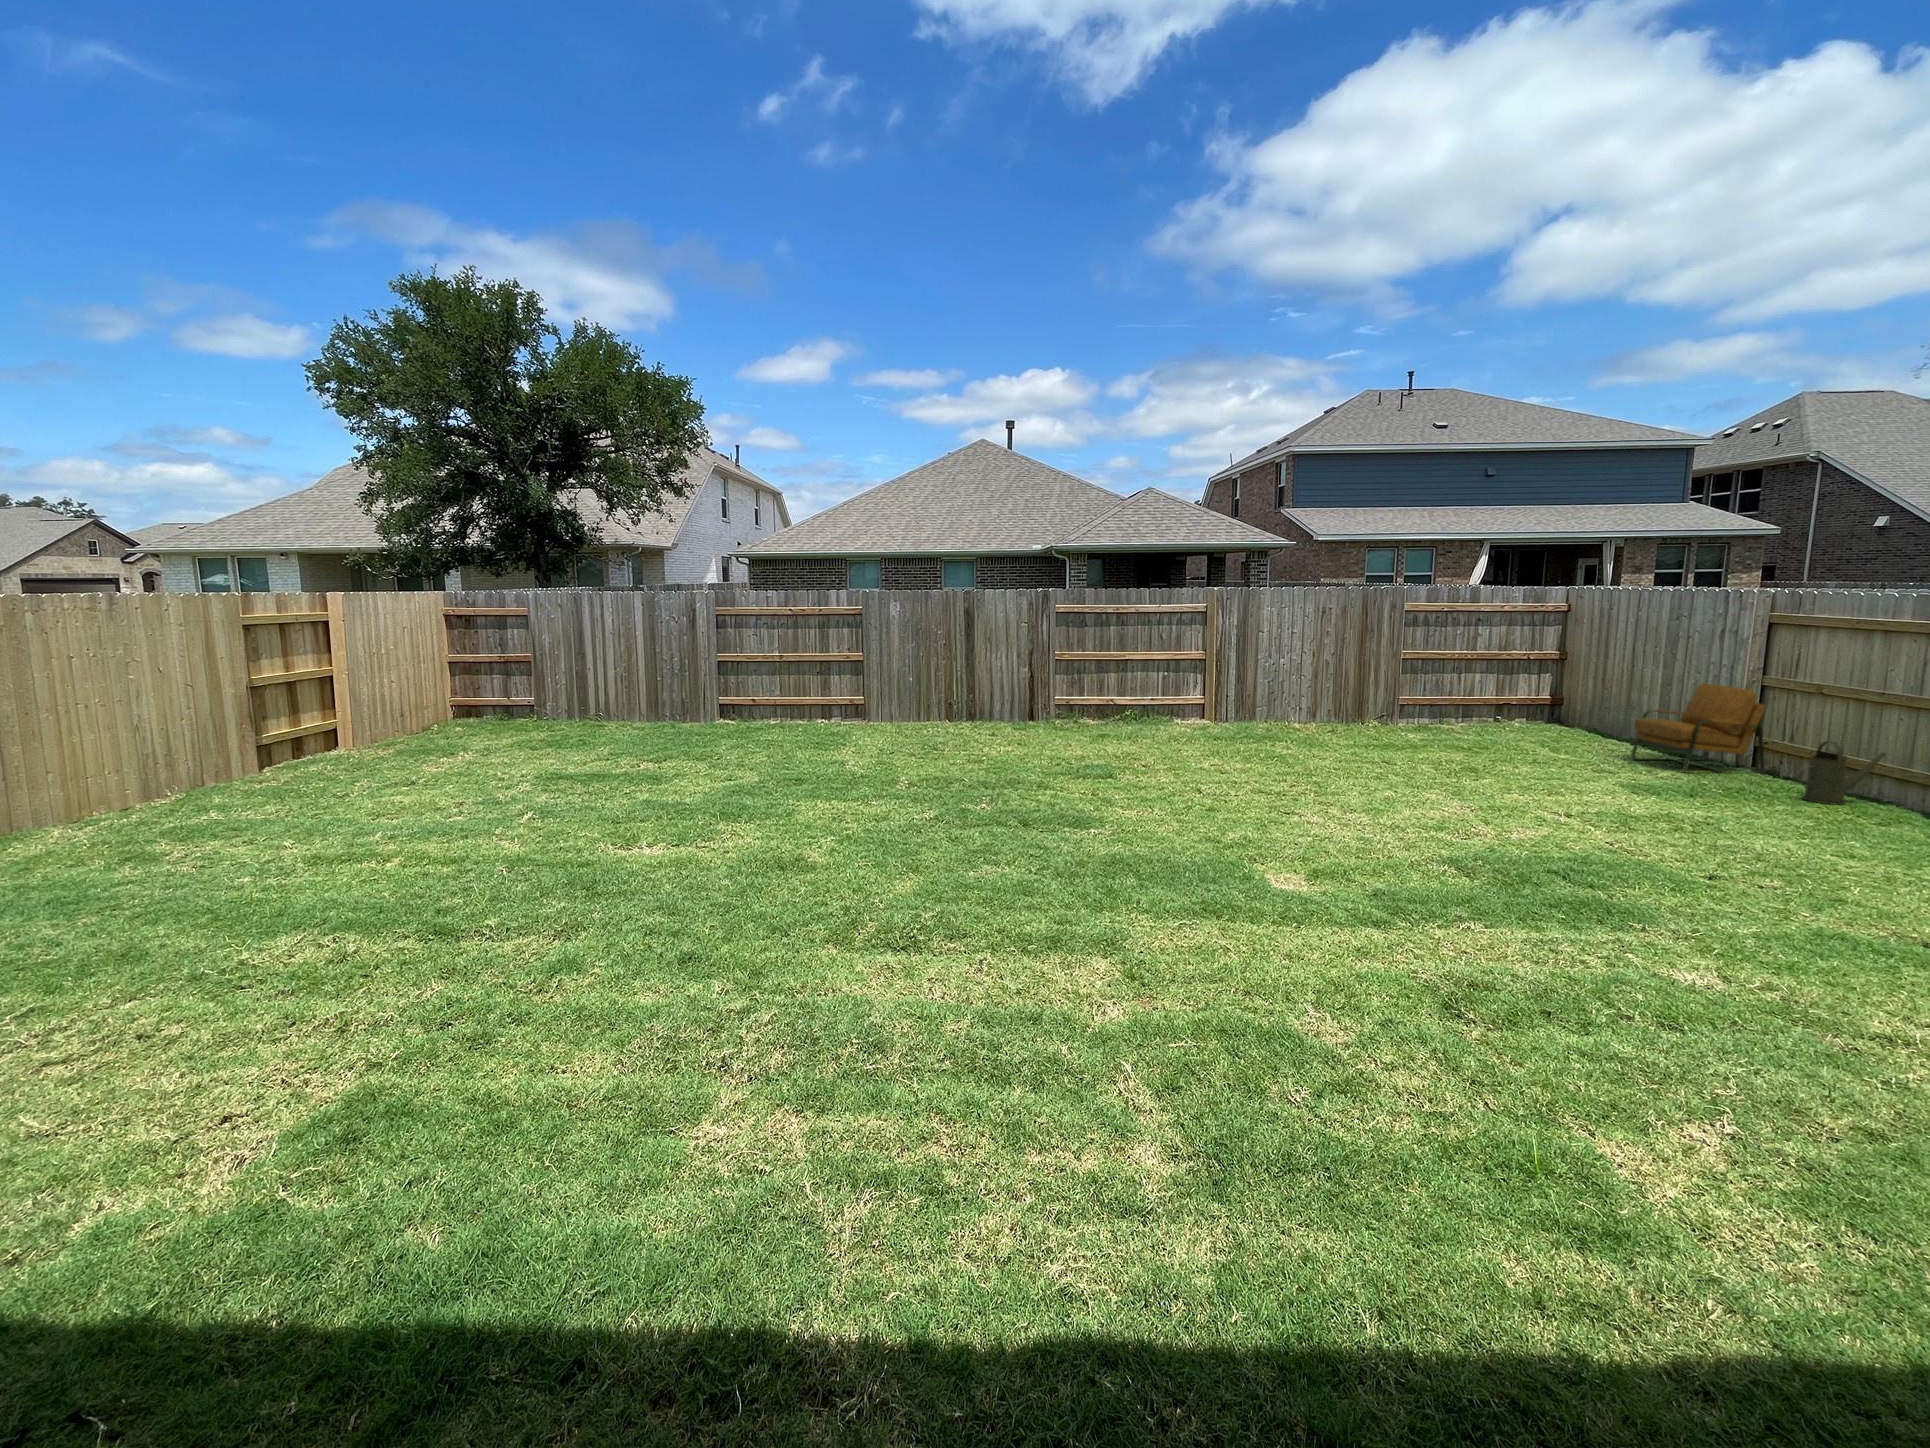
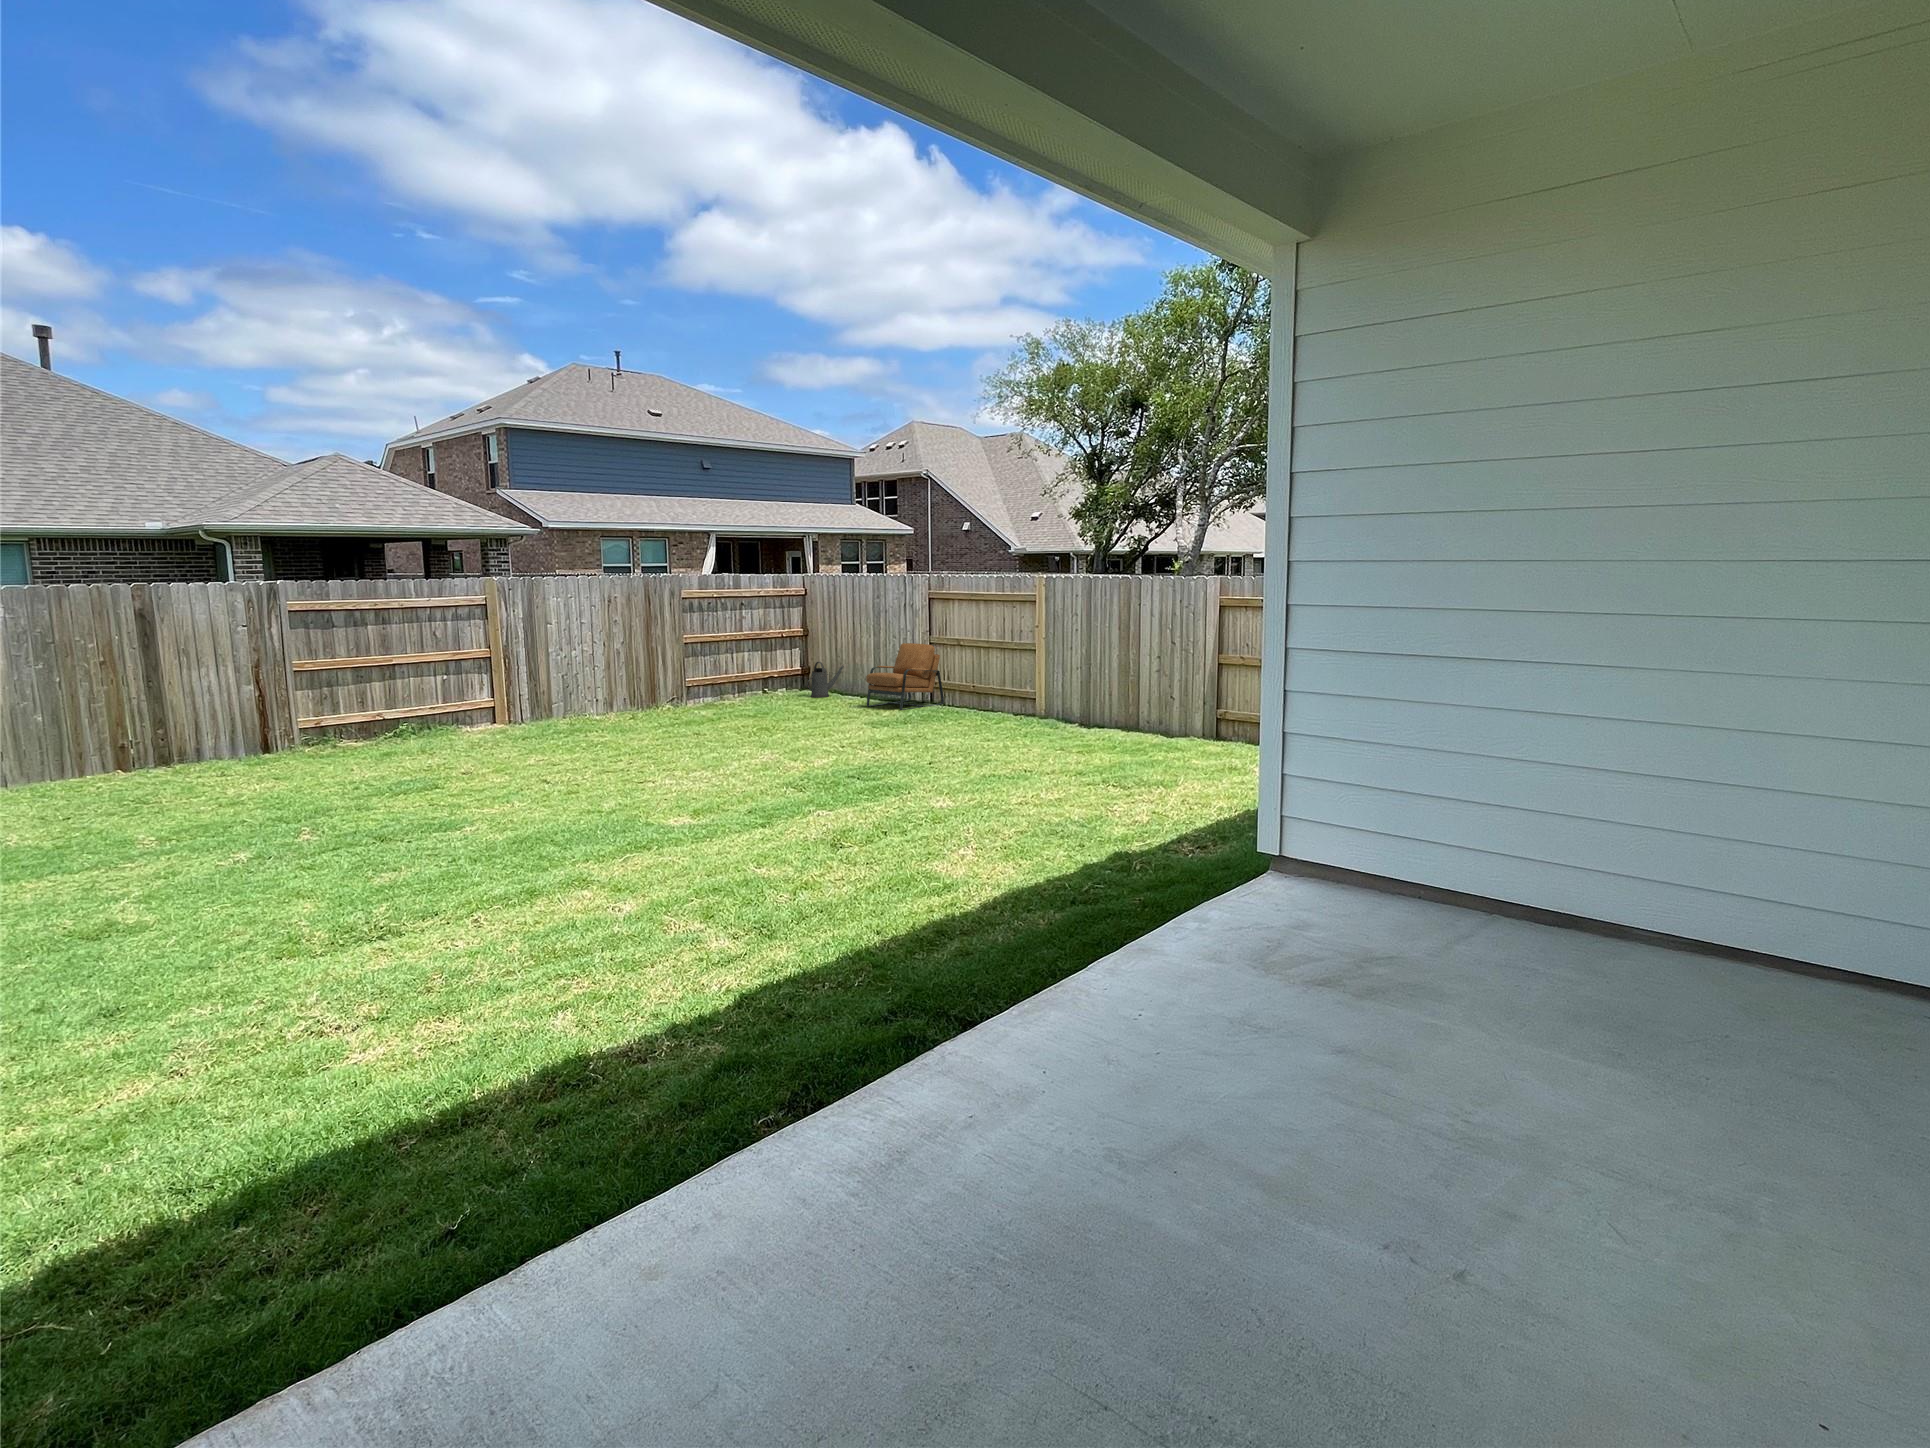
watering can: present [1798,741,1886,805] -> present [807,662,844,698]

